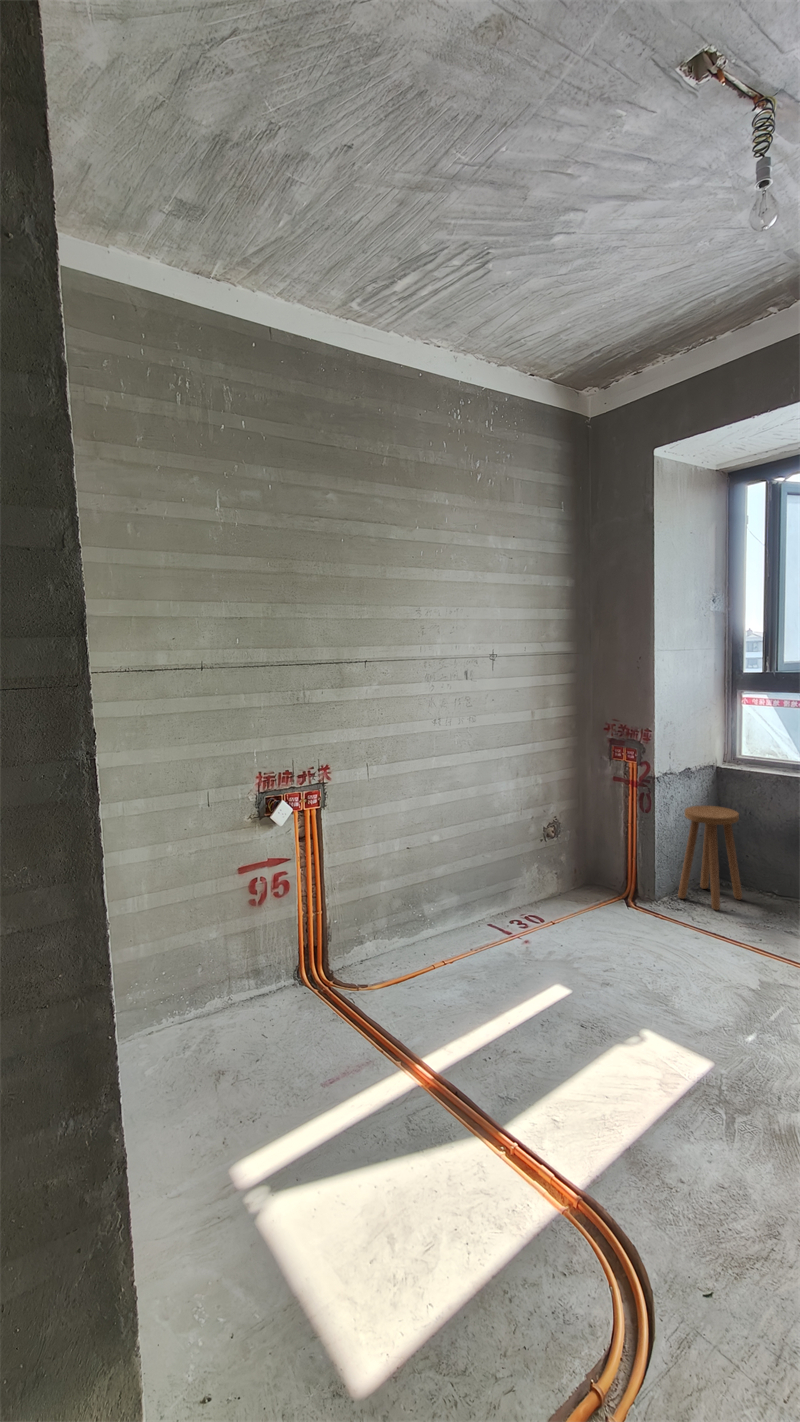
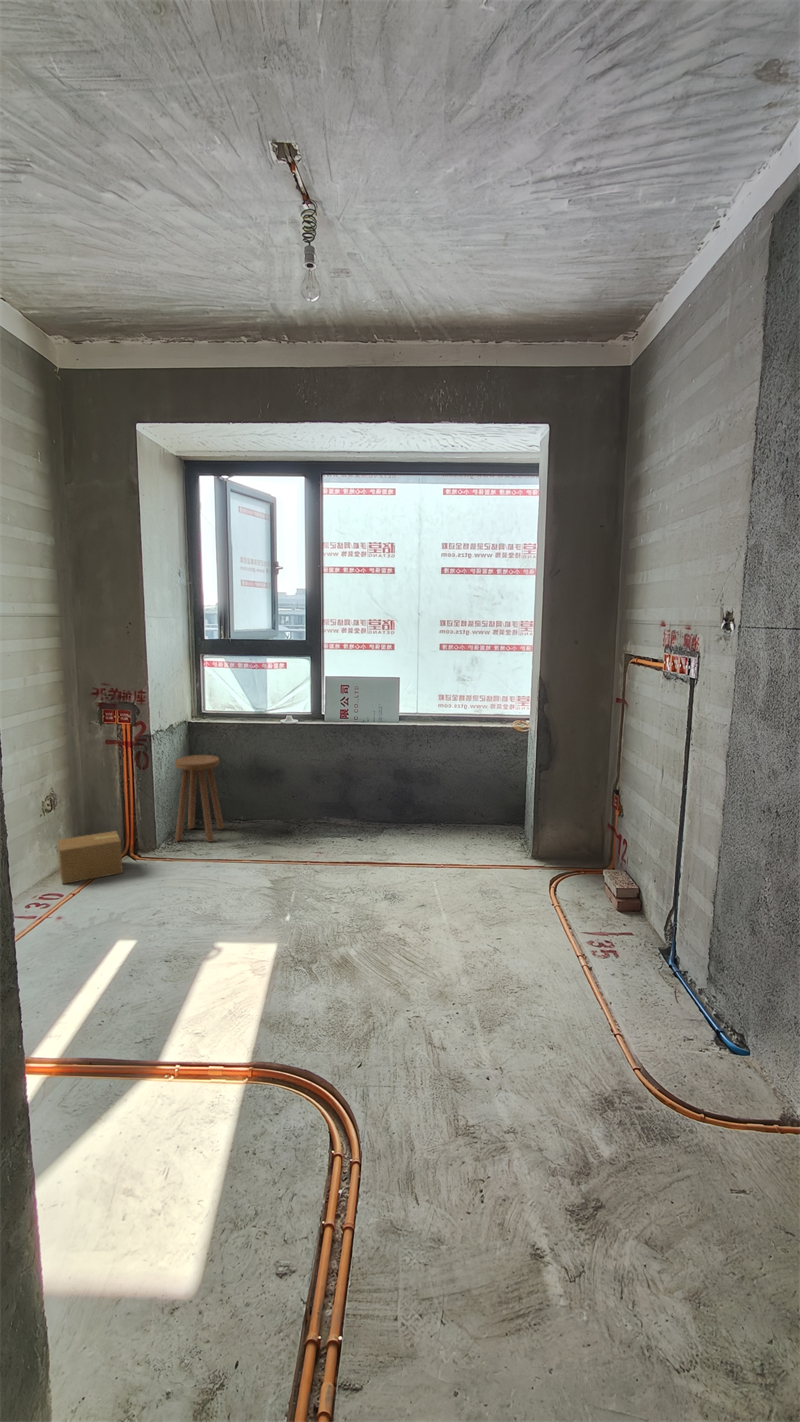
cardboard box: none [548,864,608,915] -> present [58,831,123,884]

